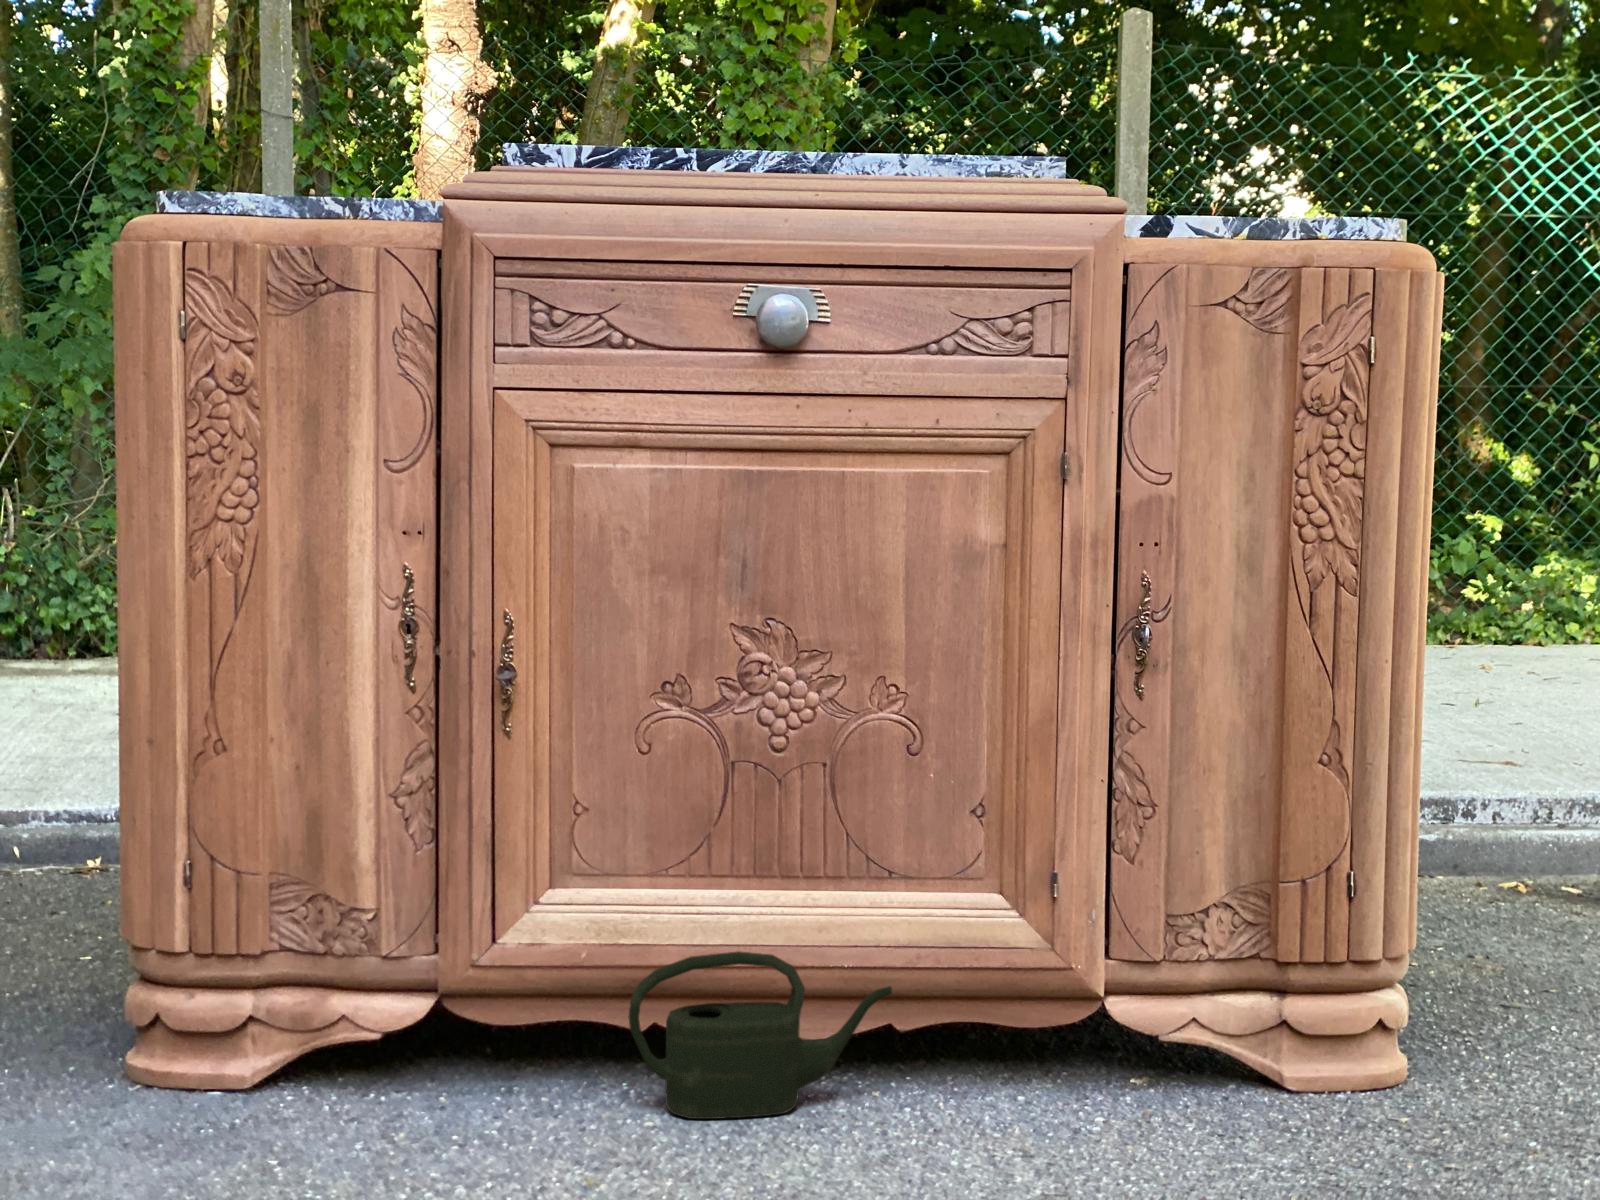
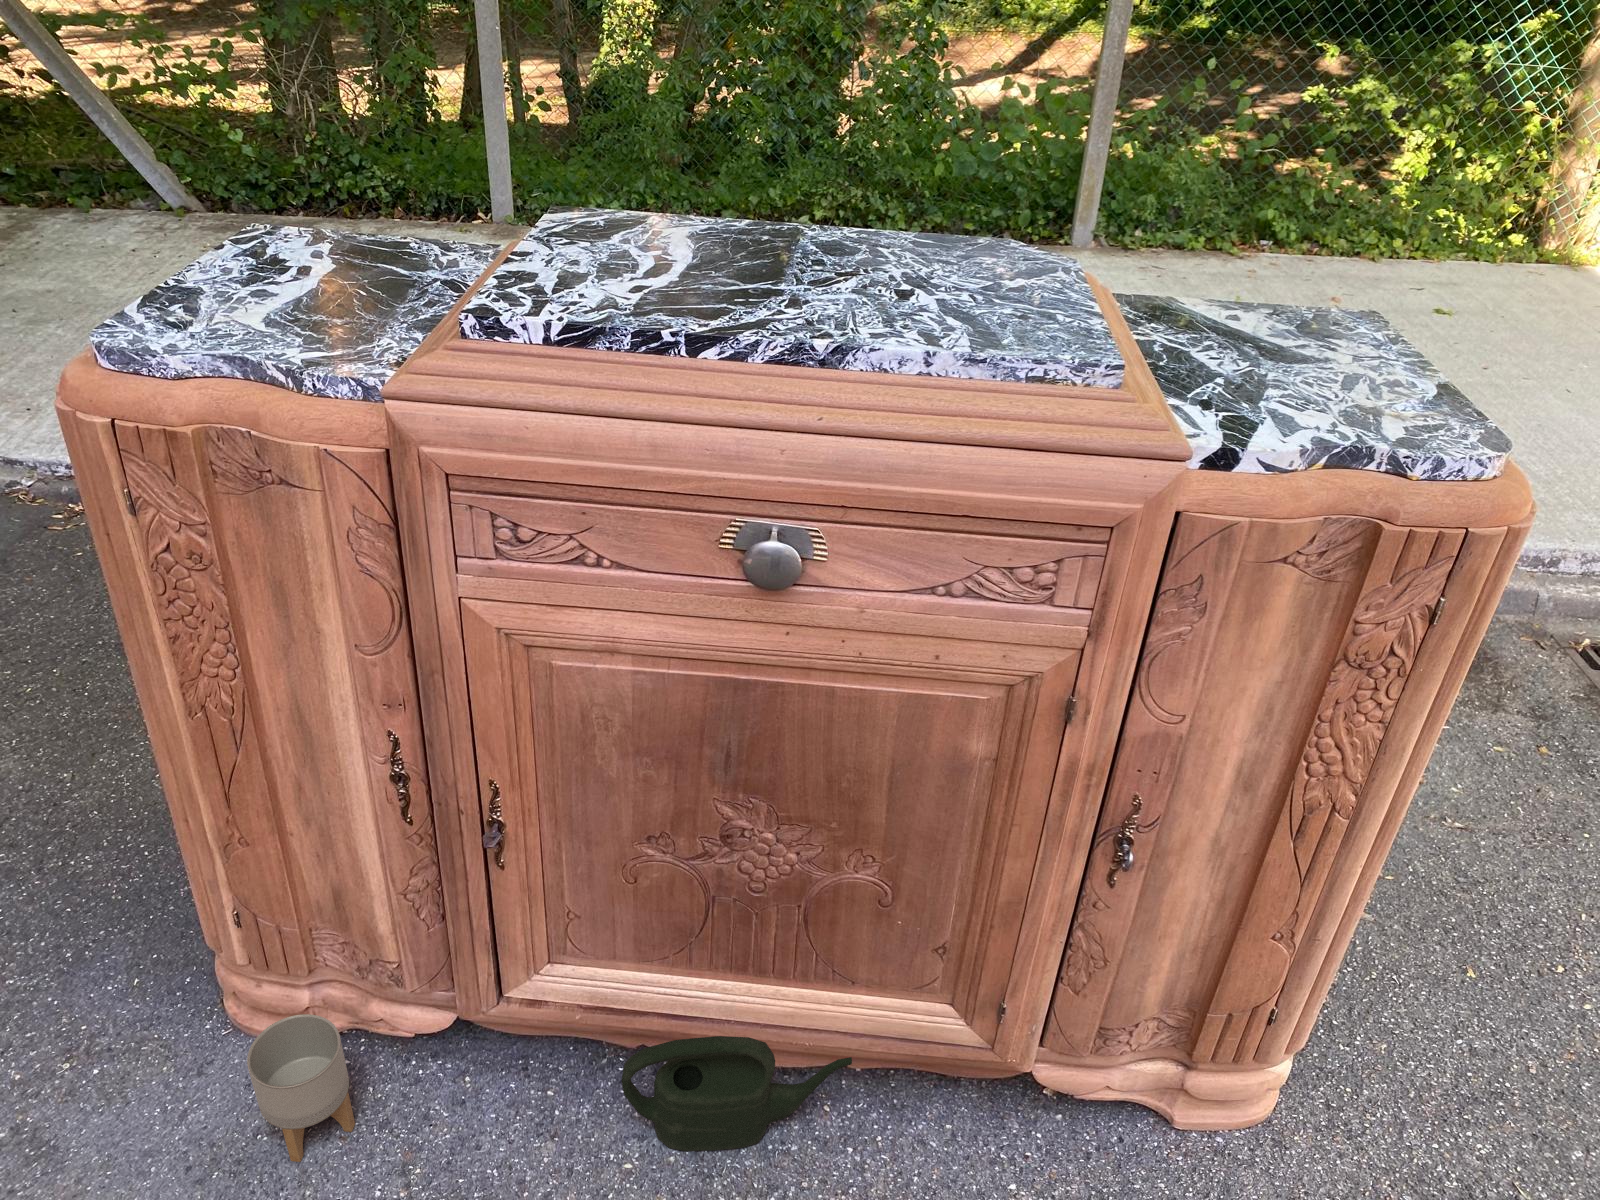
planter: none [196,968,304,1139] -> present [247,1014,355,1162]

